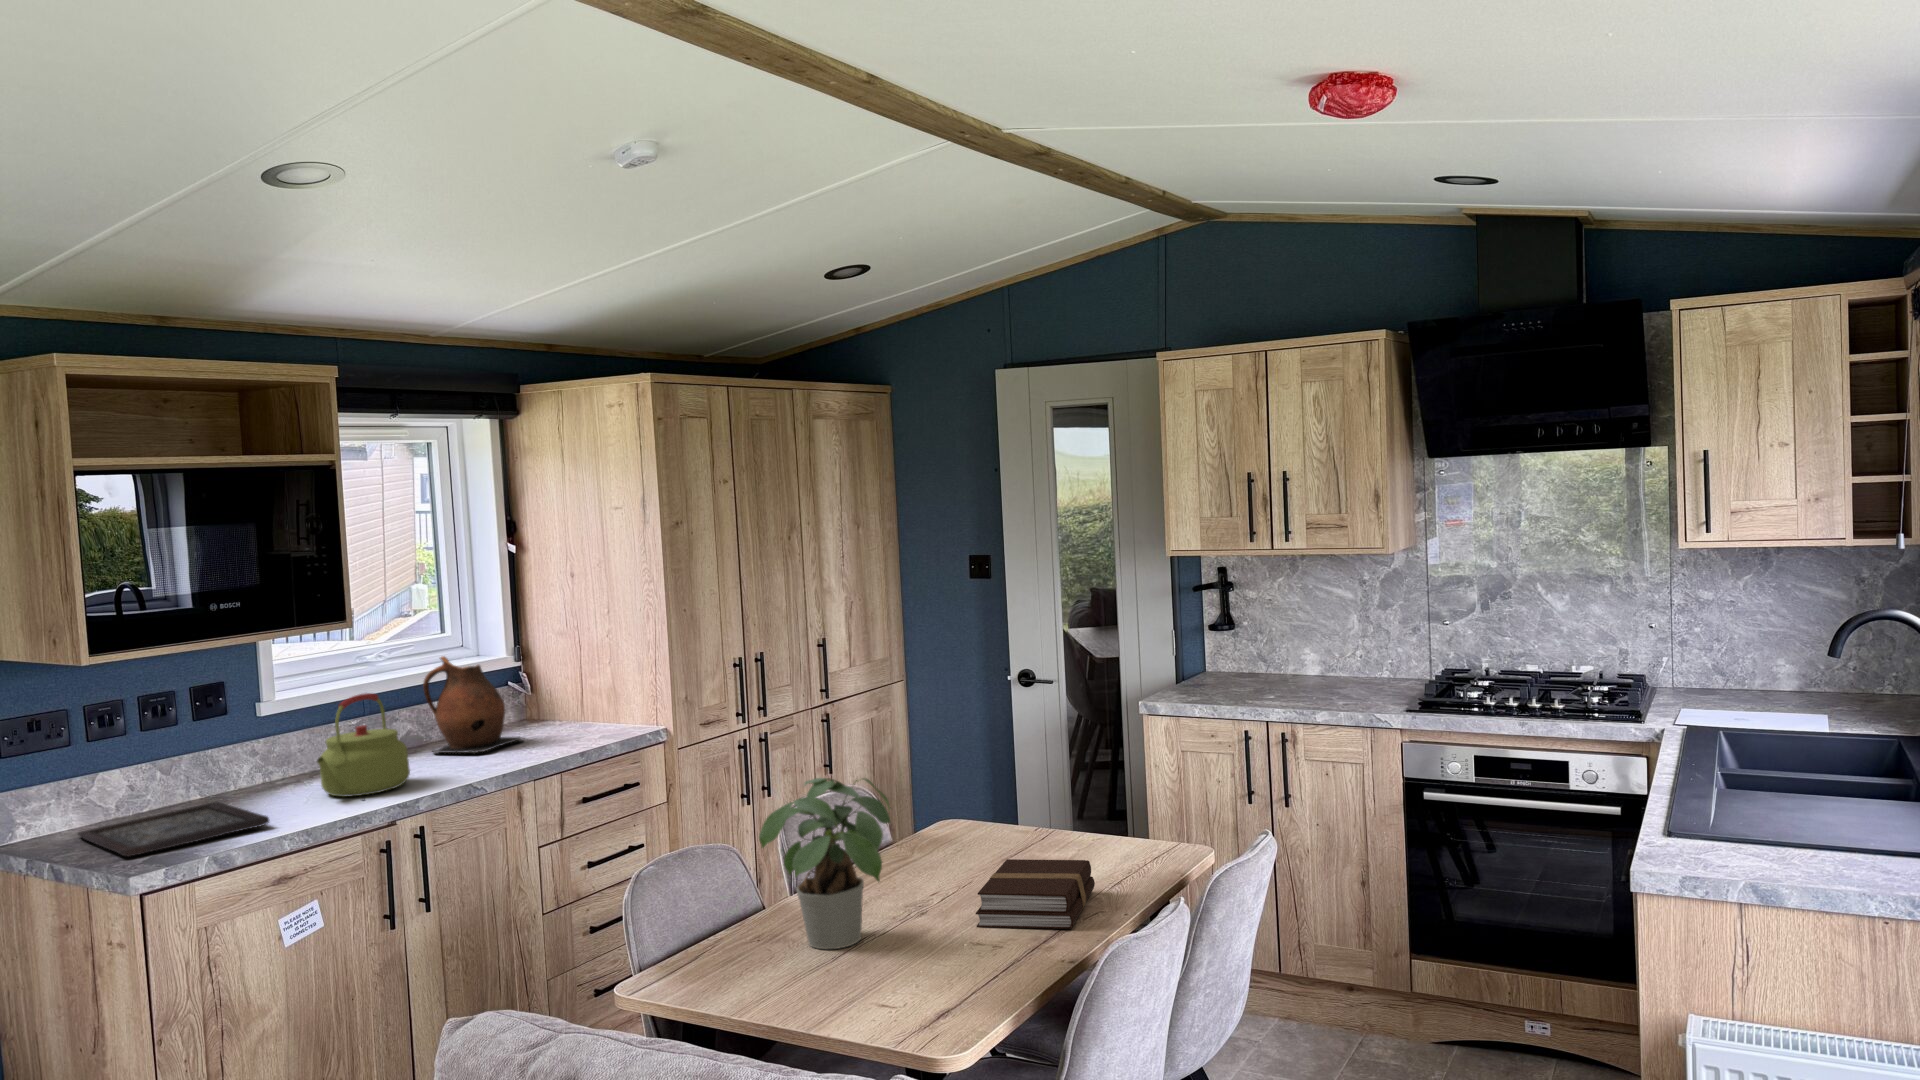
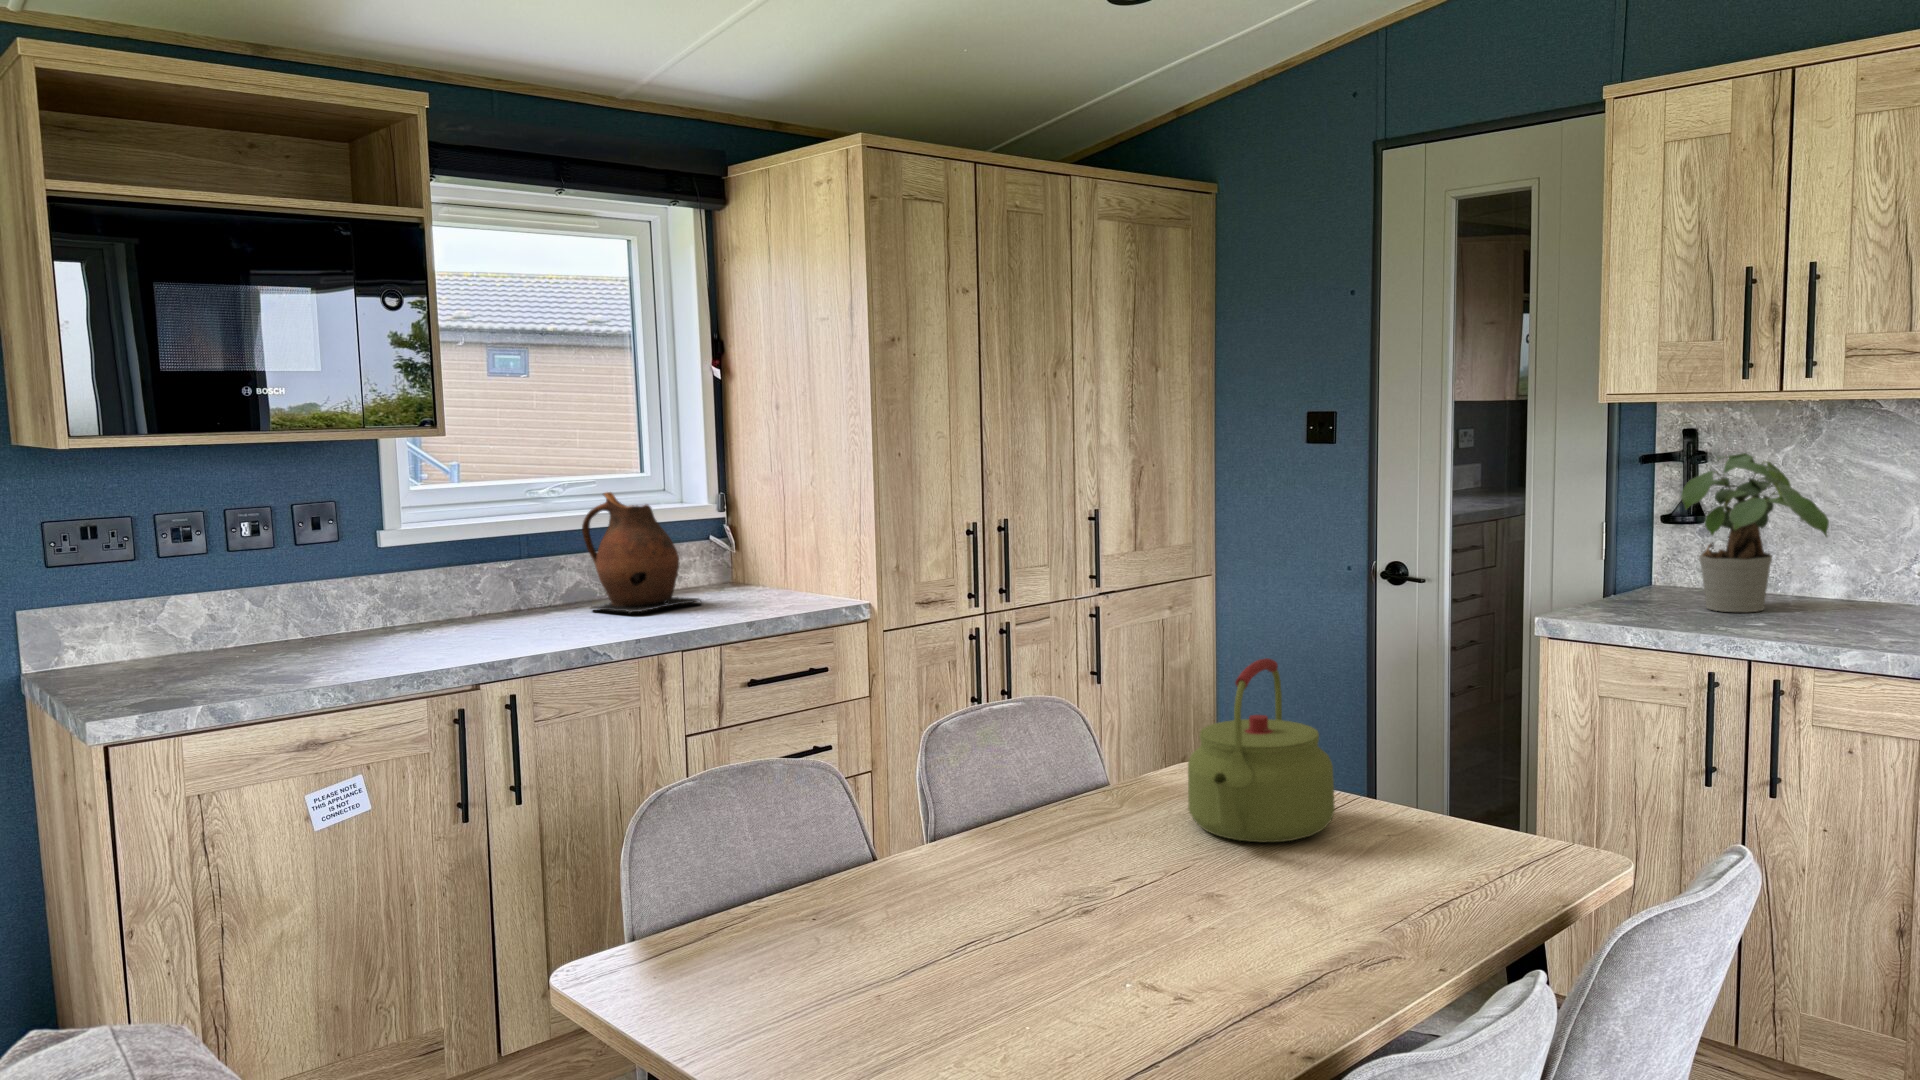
kettle: present [317,693,410,797] -> present [1188,658,1335,842]
potted plant: present [759,778,891,949] -> present [1681,453,1829,612]
tray: present [78,802,269,856] -> none [111,642,308,697]
book: present [976,859,1095,929] -> none [1161,842,1396,990]

